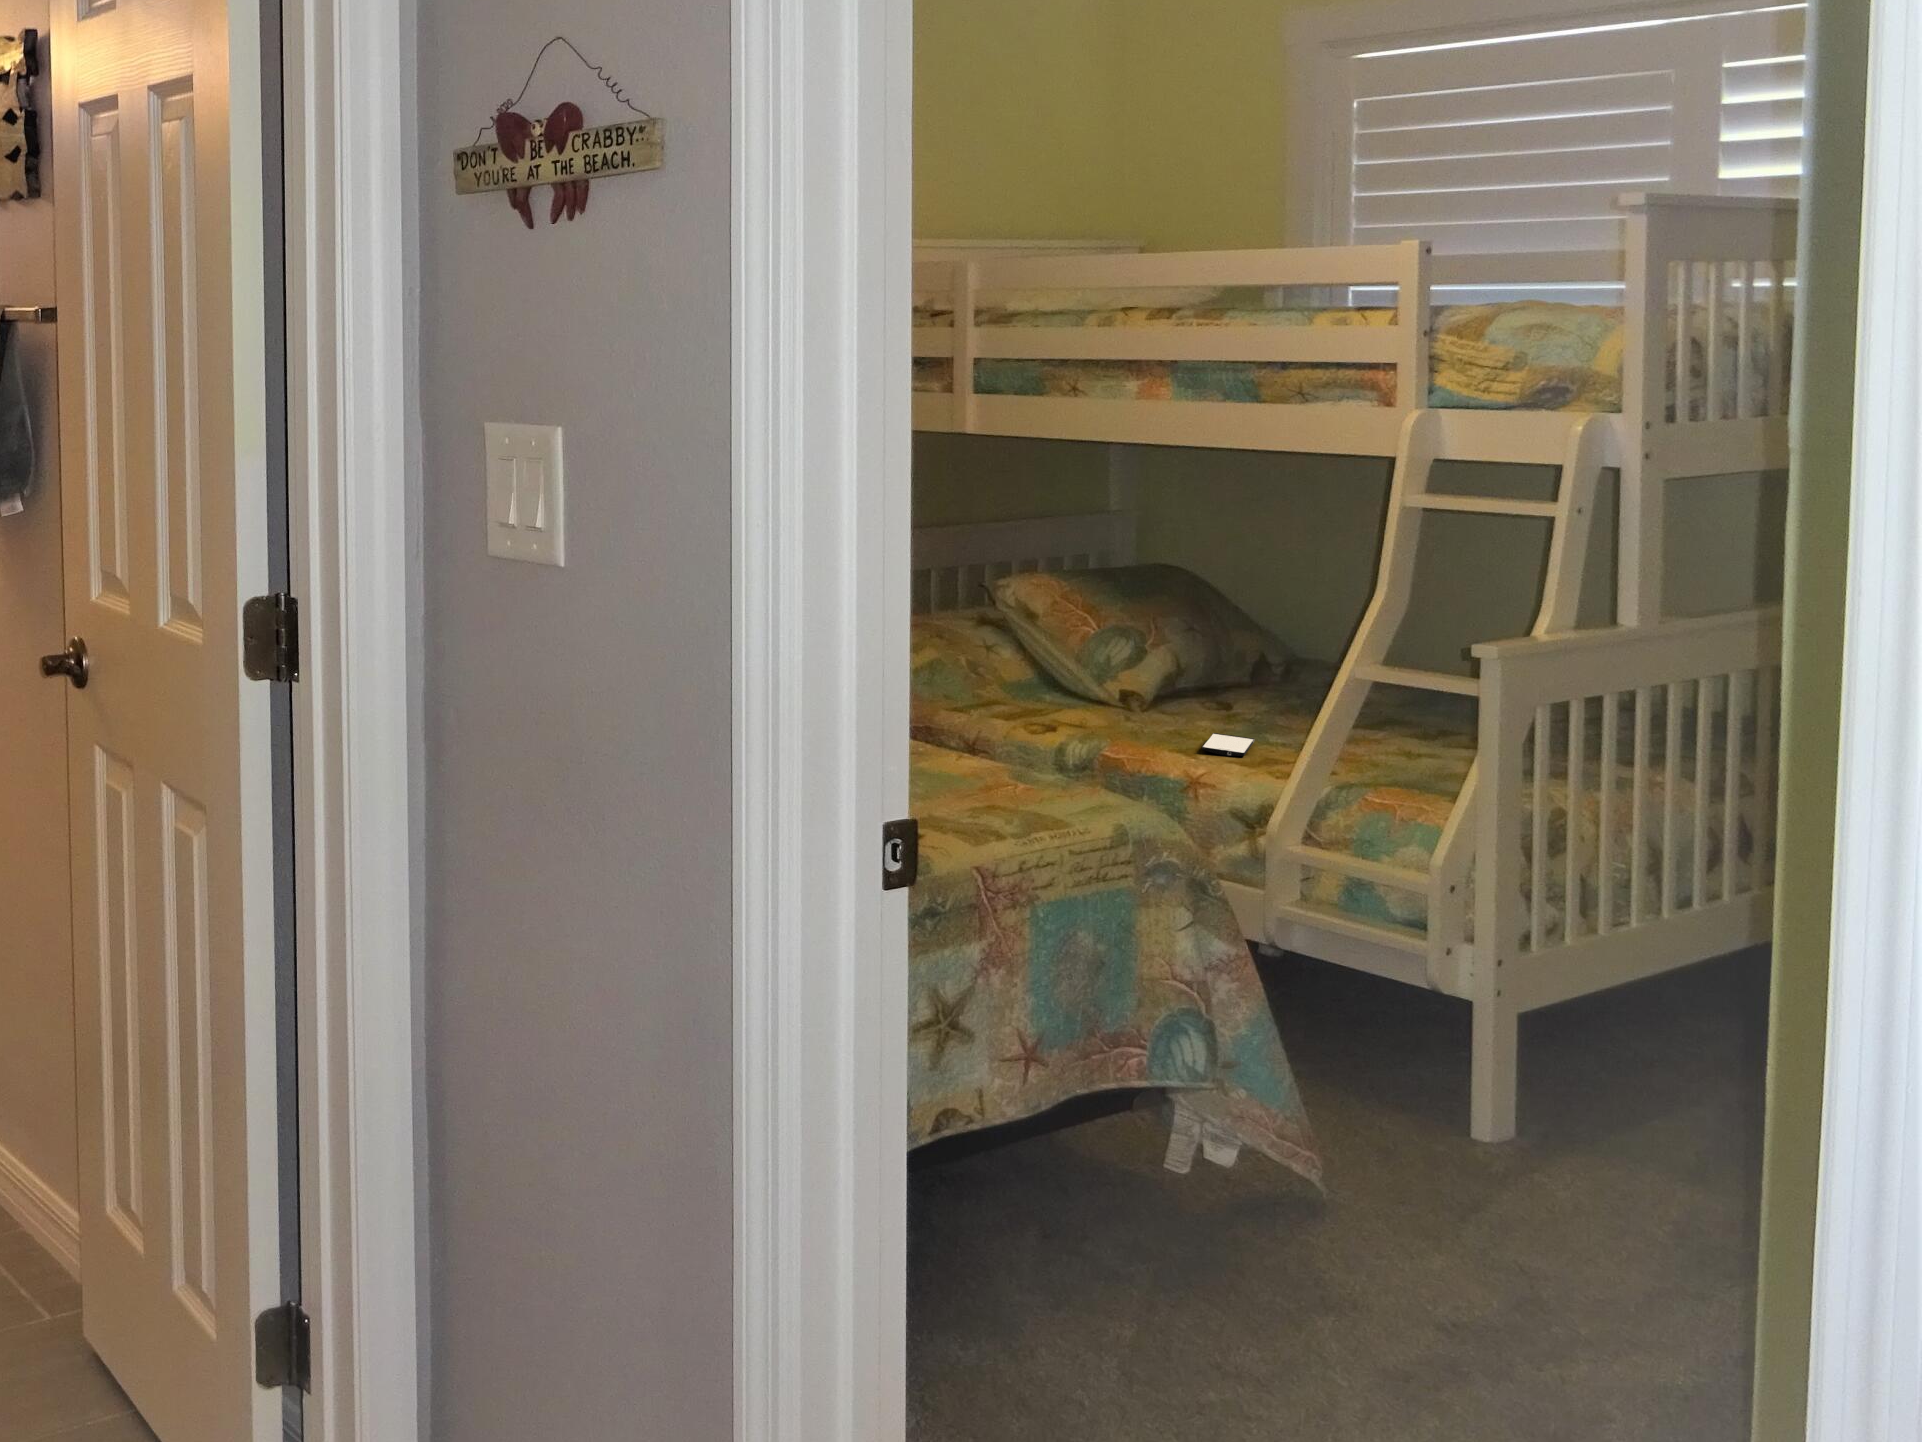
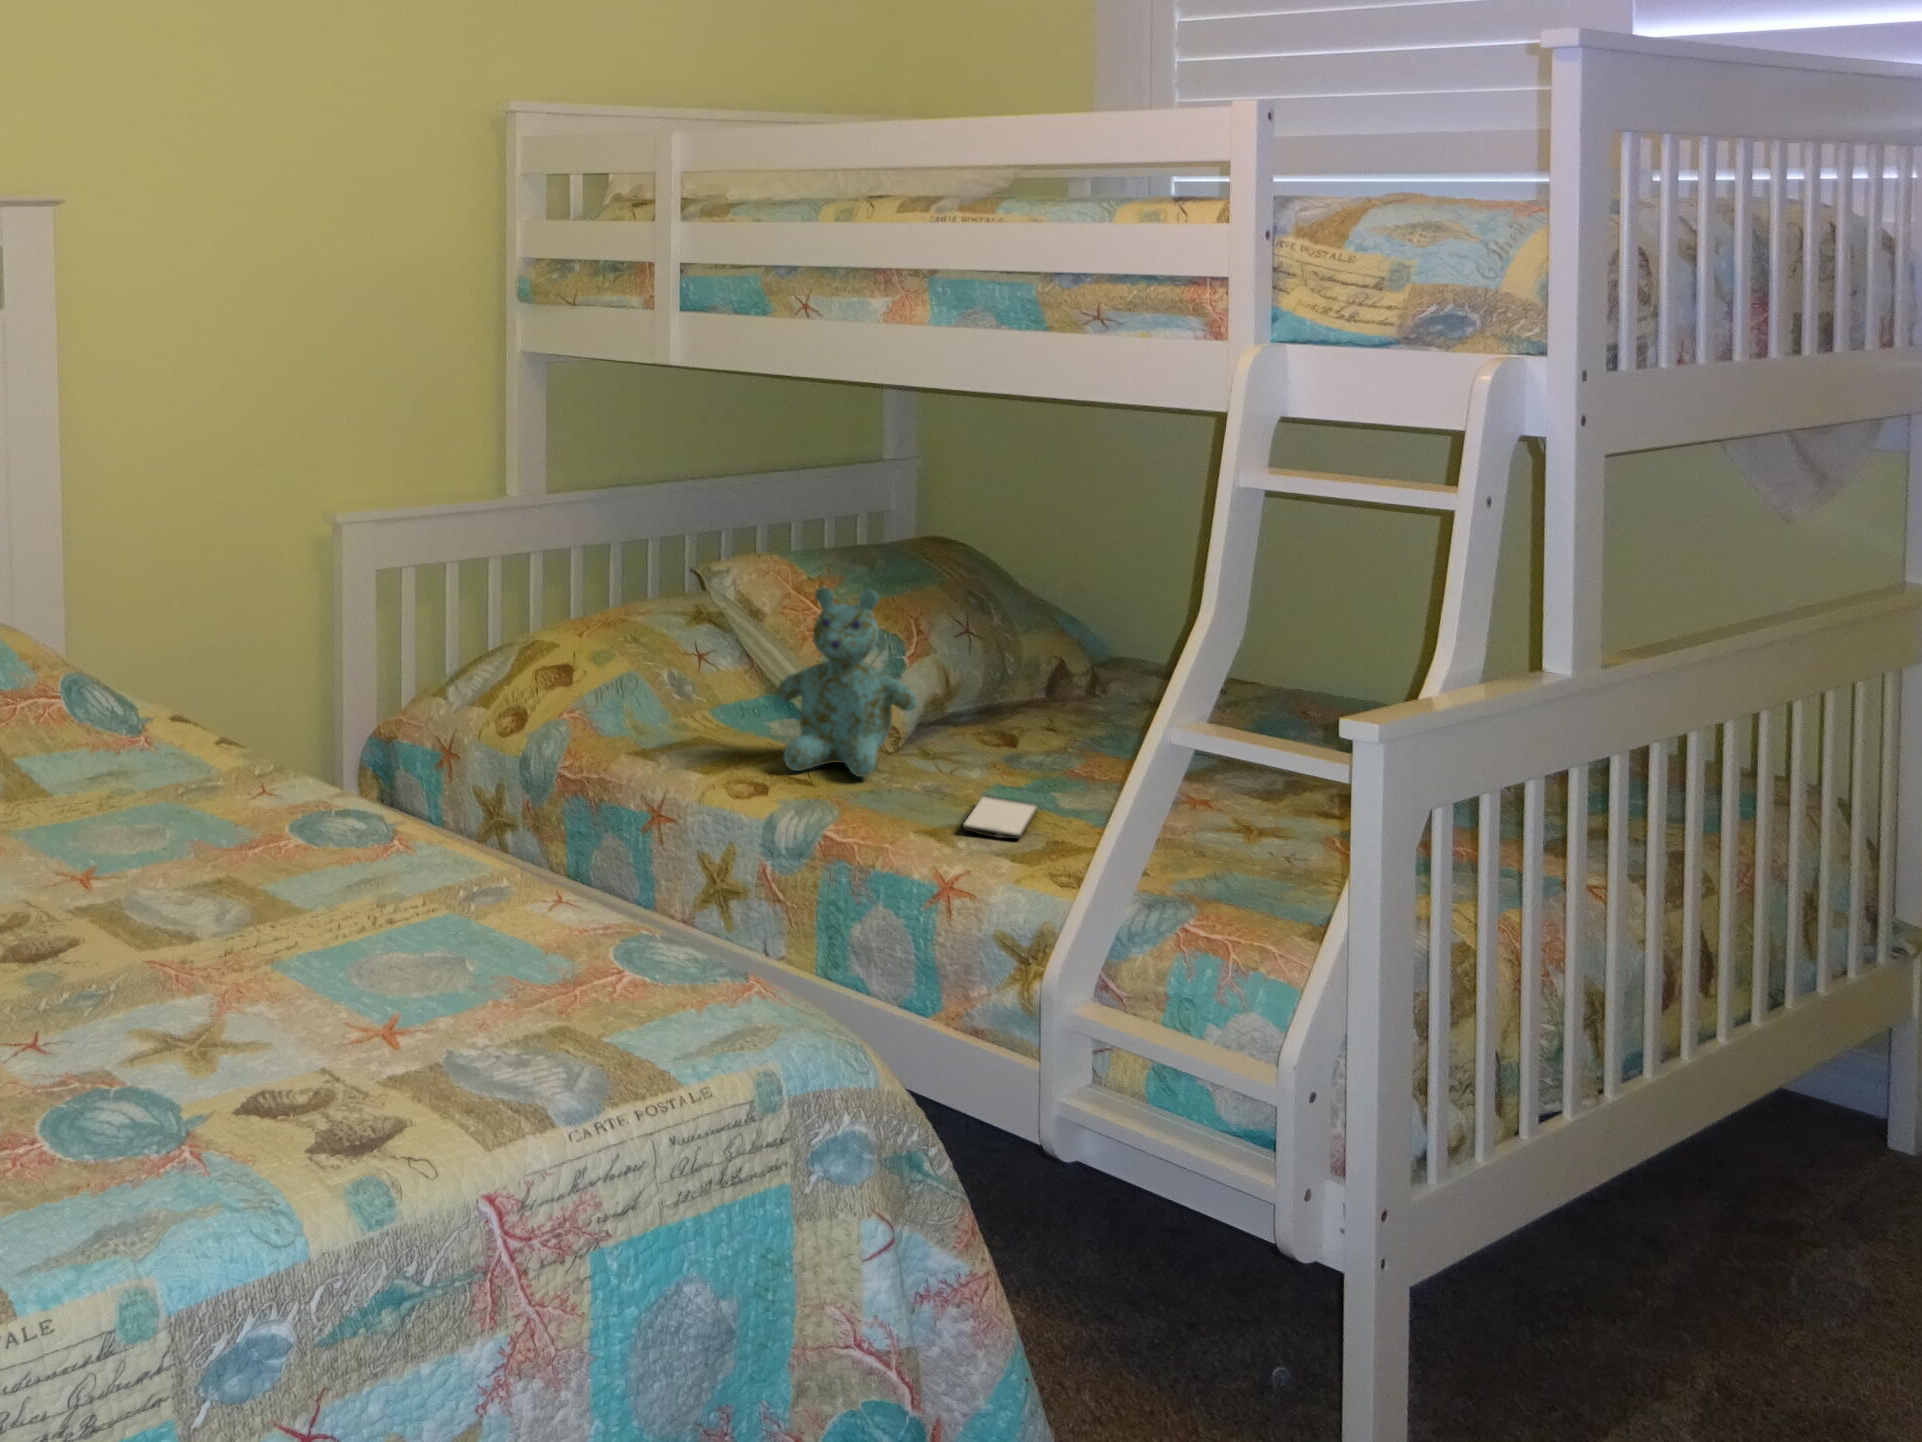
stuffed bear: none [1054,591,1160,724] -> present [777,587,917,777]

